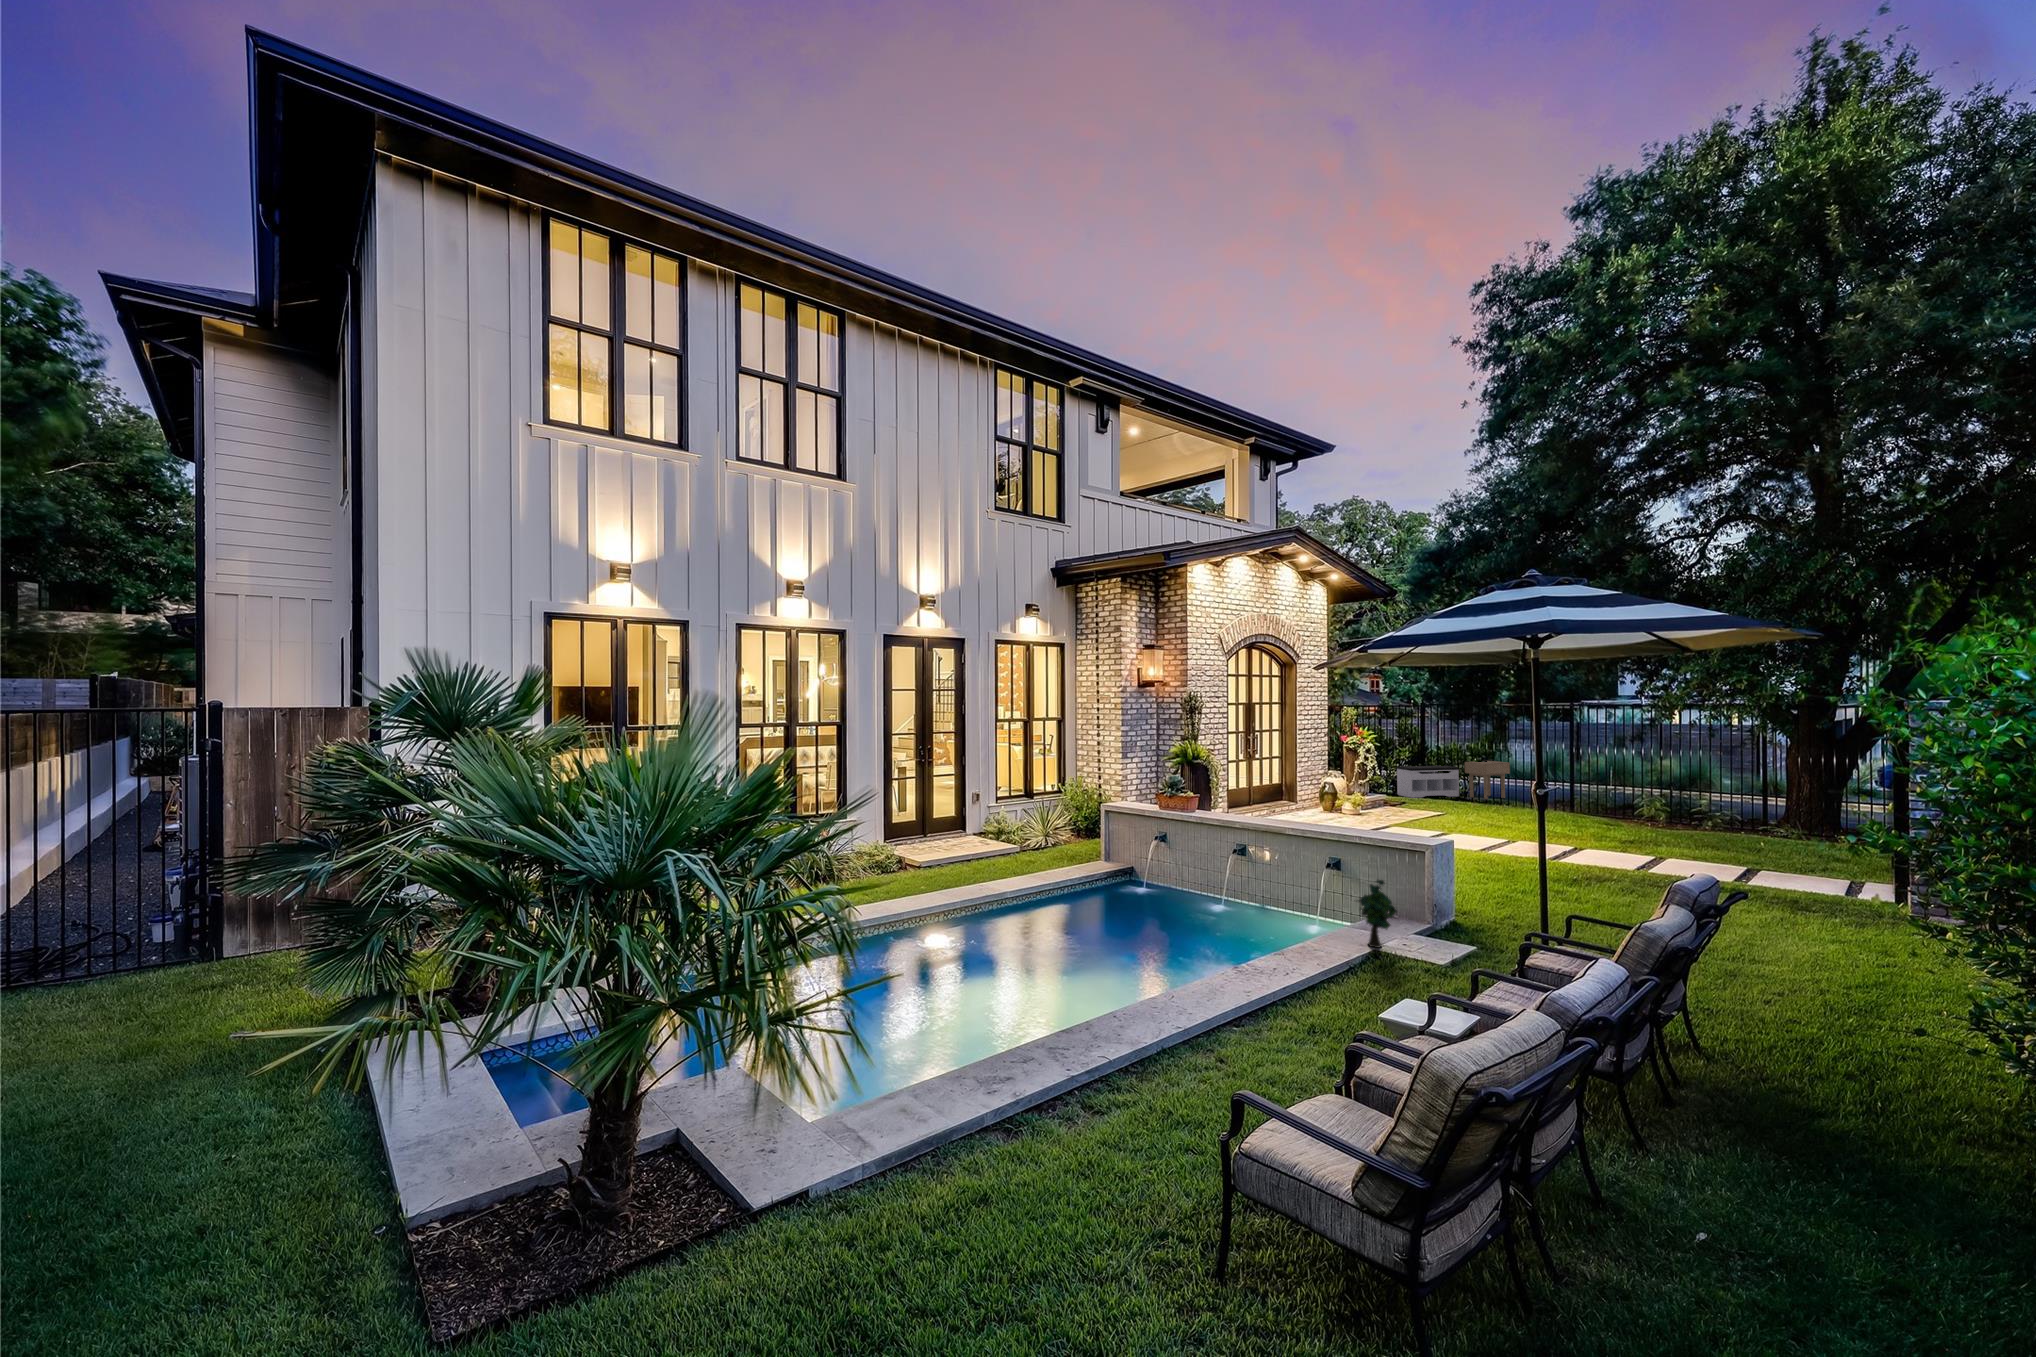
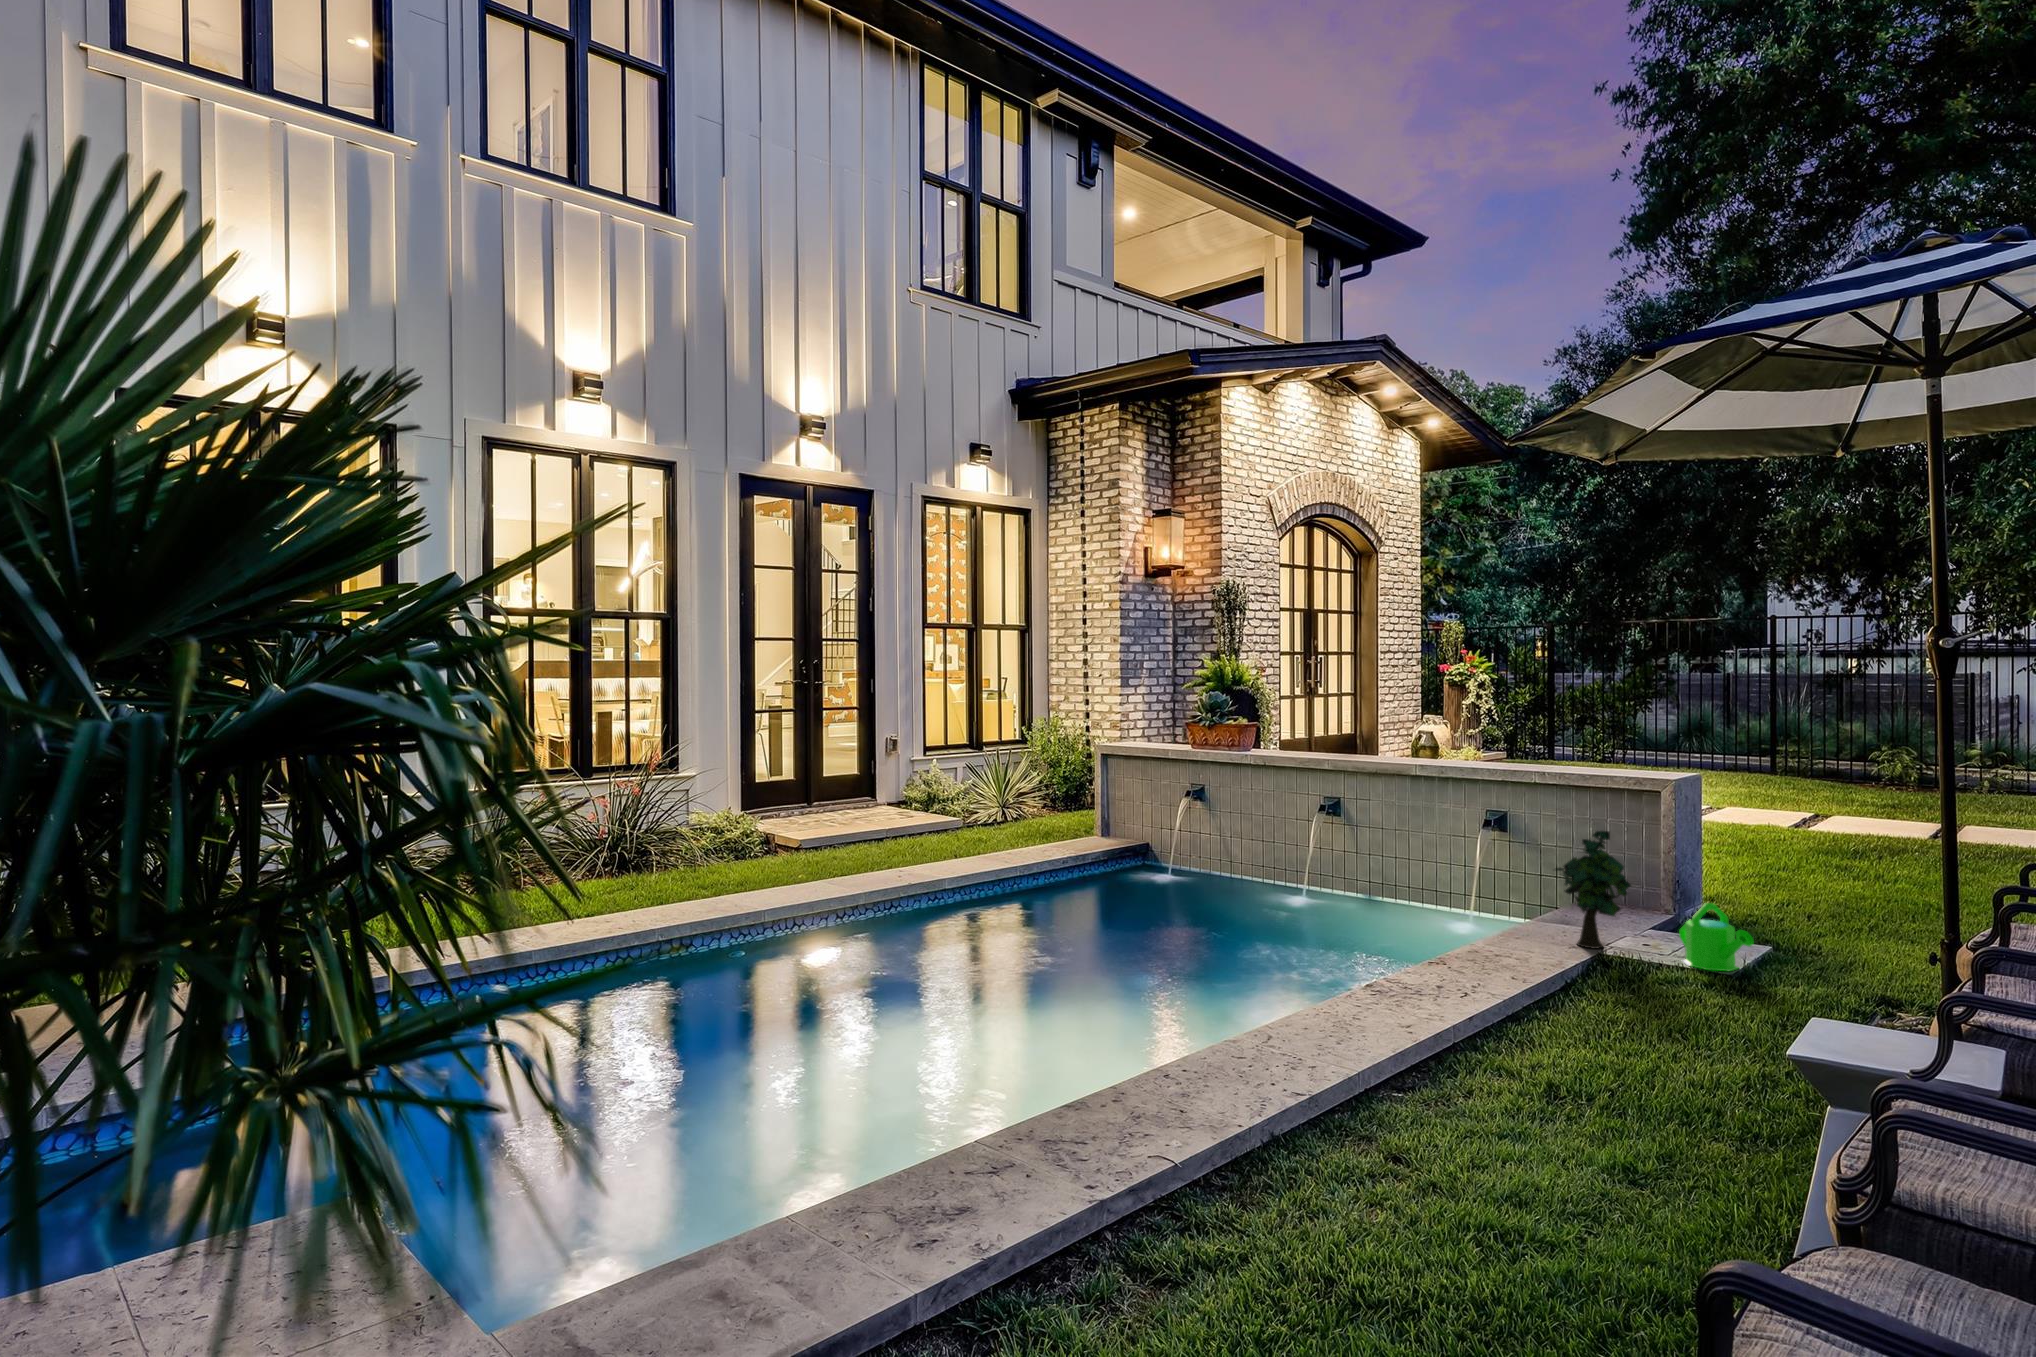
side table: present [1465,761,1510,799] -> none [1613,703,1679,758]
bench: present [1397,766,1459,798] -> none [1515,711,1605,757]
watering can: none [1422,924,1457,963] -> present [1679,903,1754,971]

